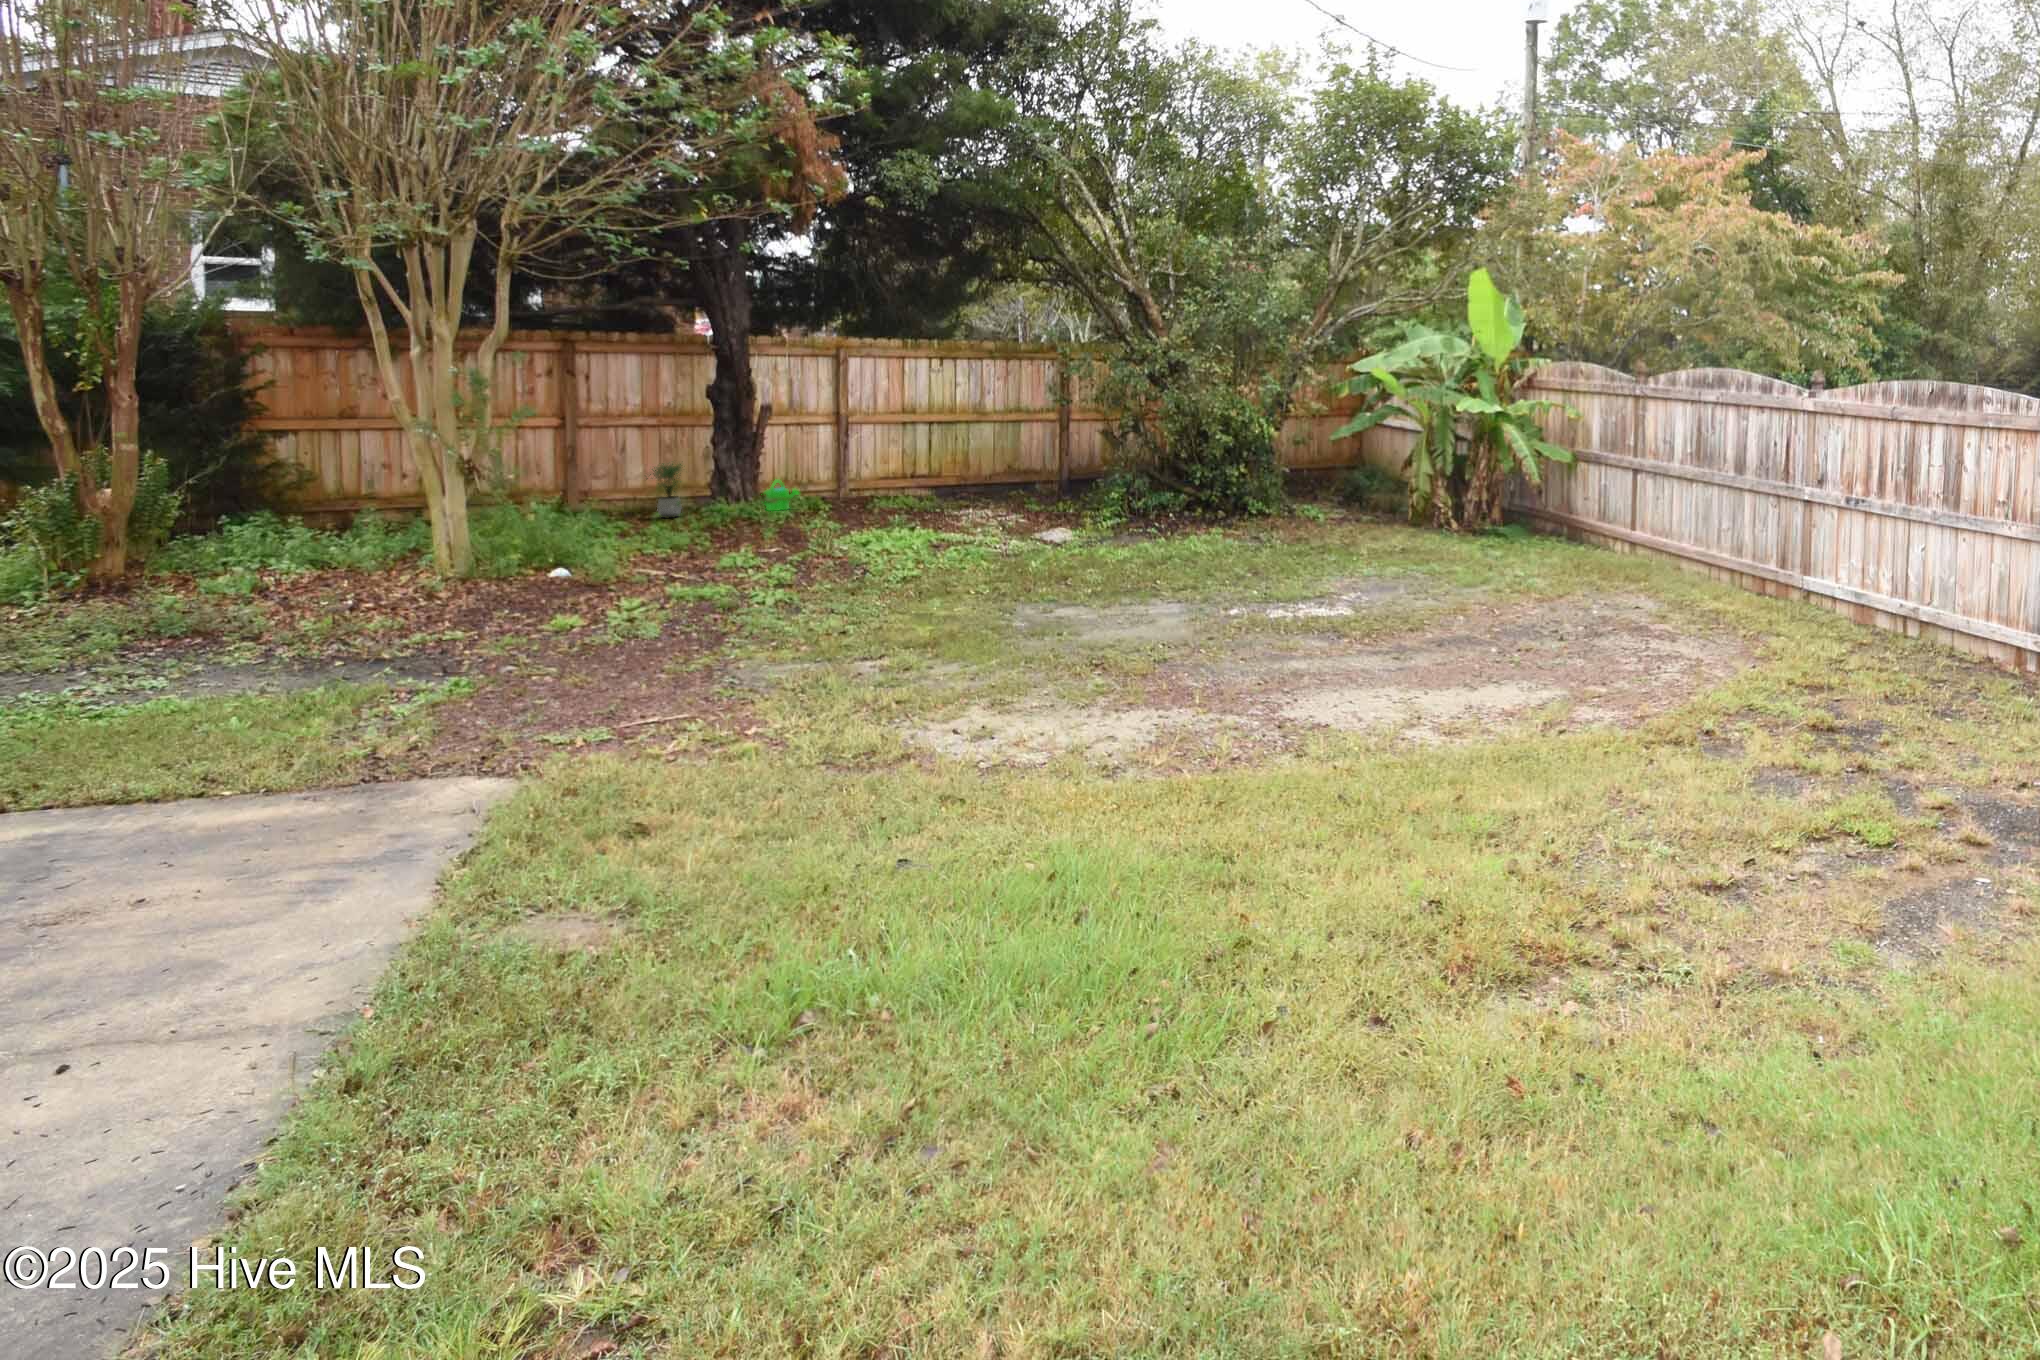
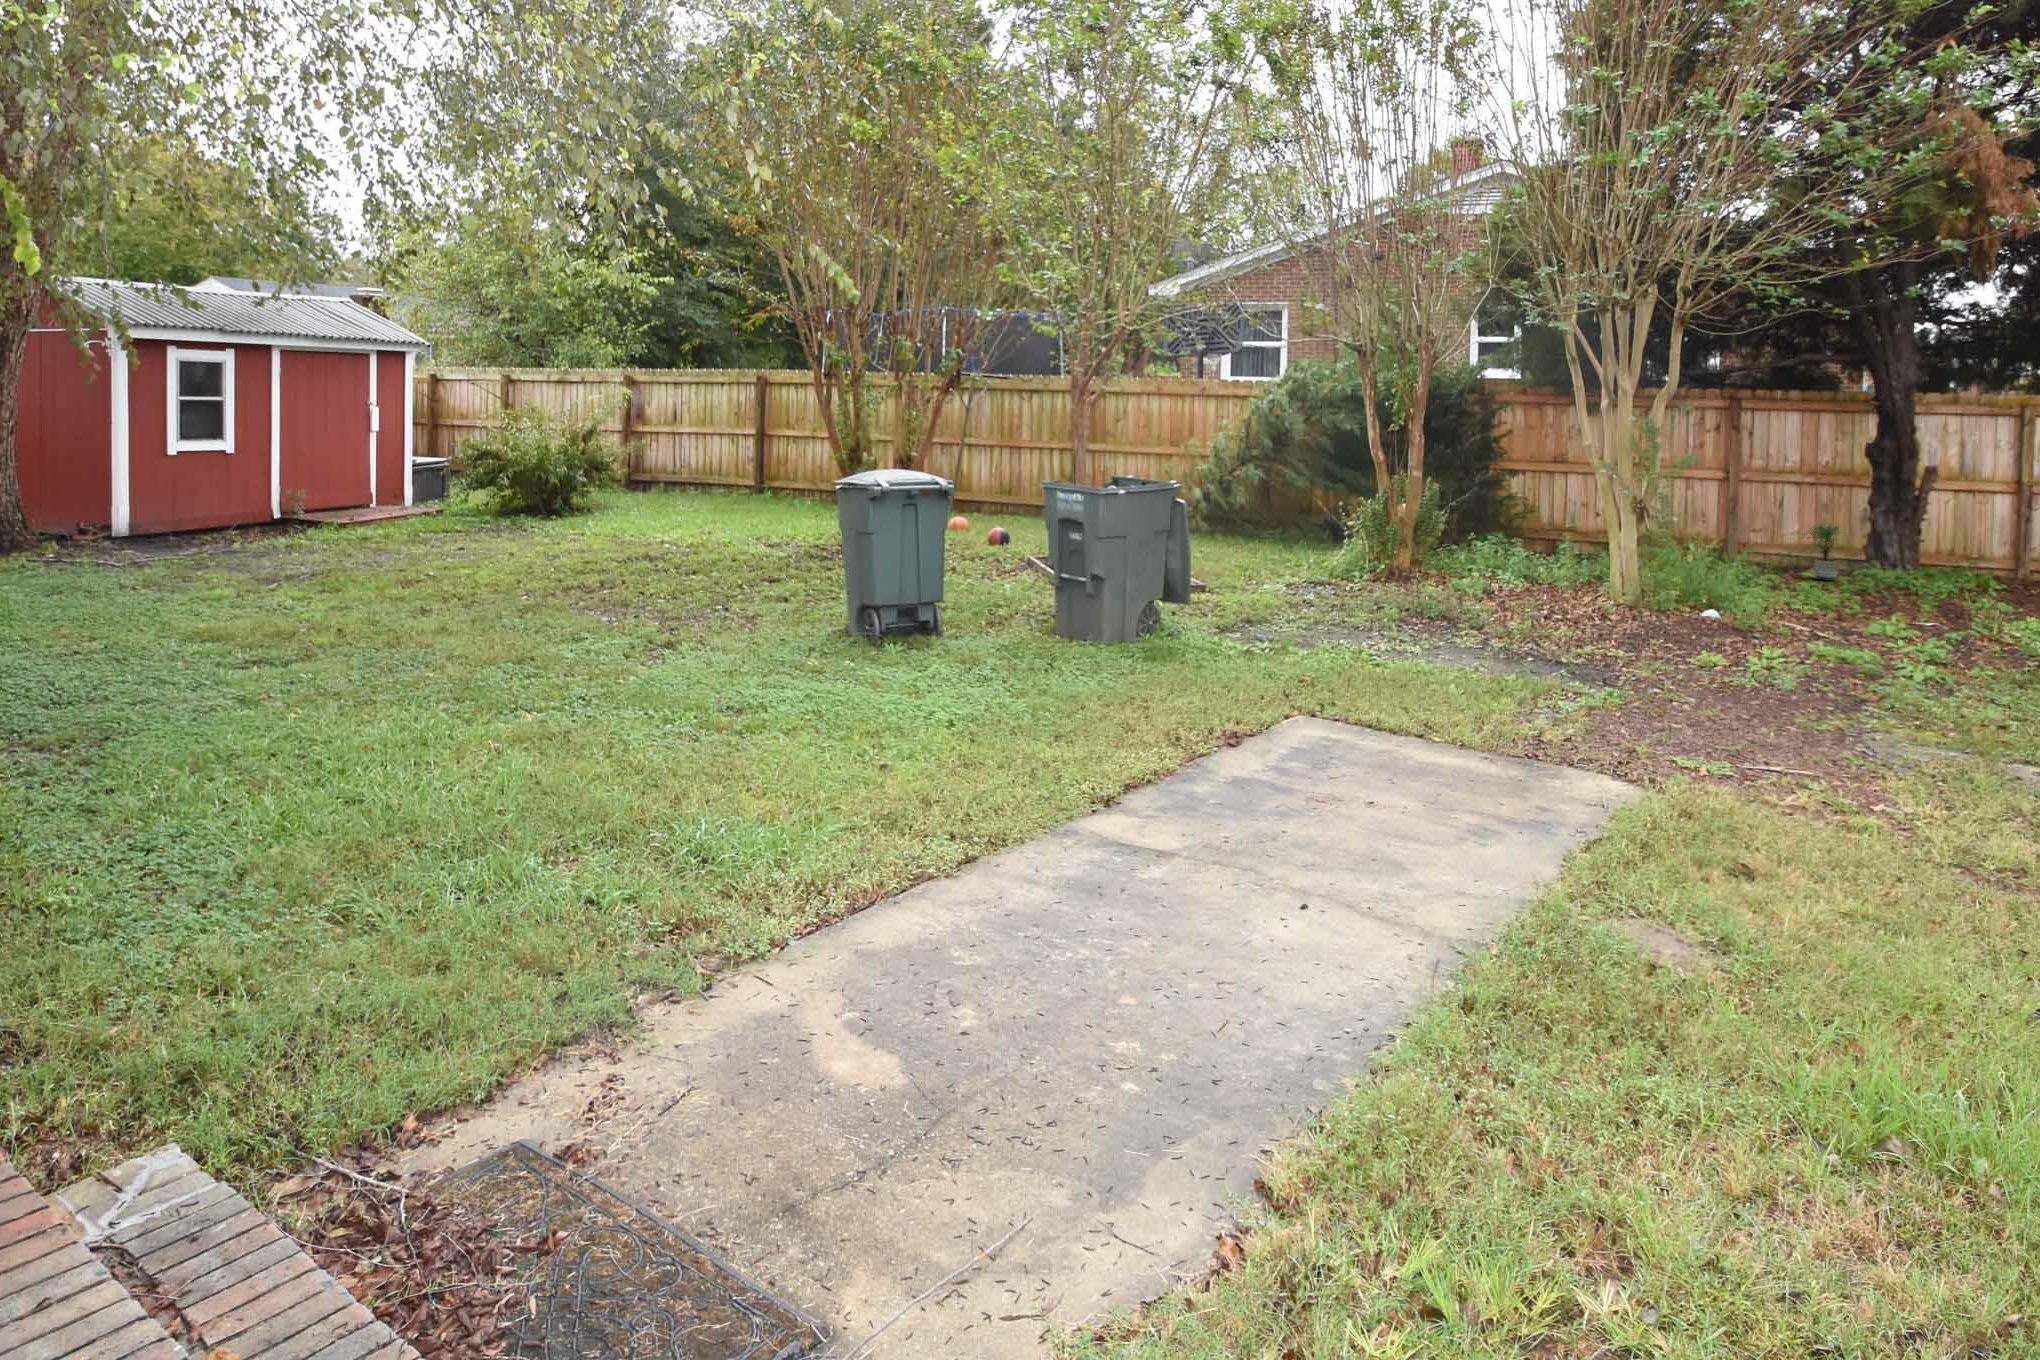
watering can: present [764,479,799,511] -> none [1923,555,1970,591]

